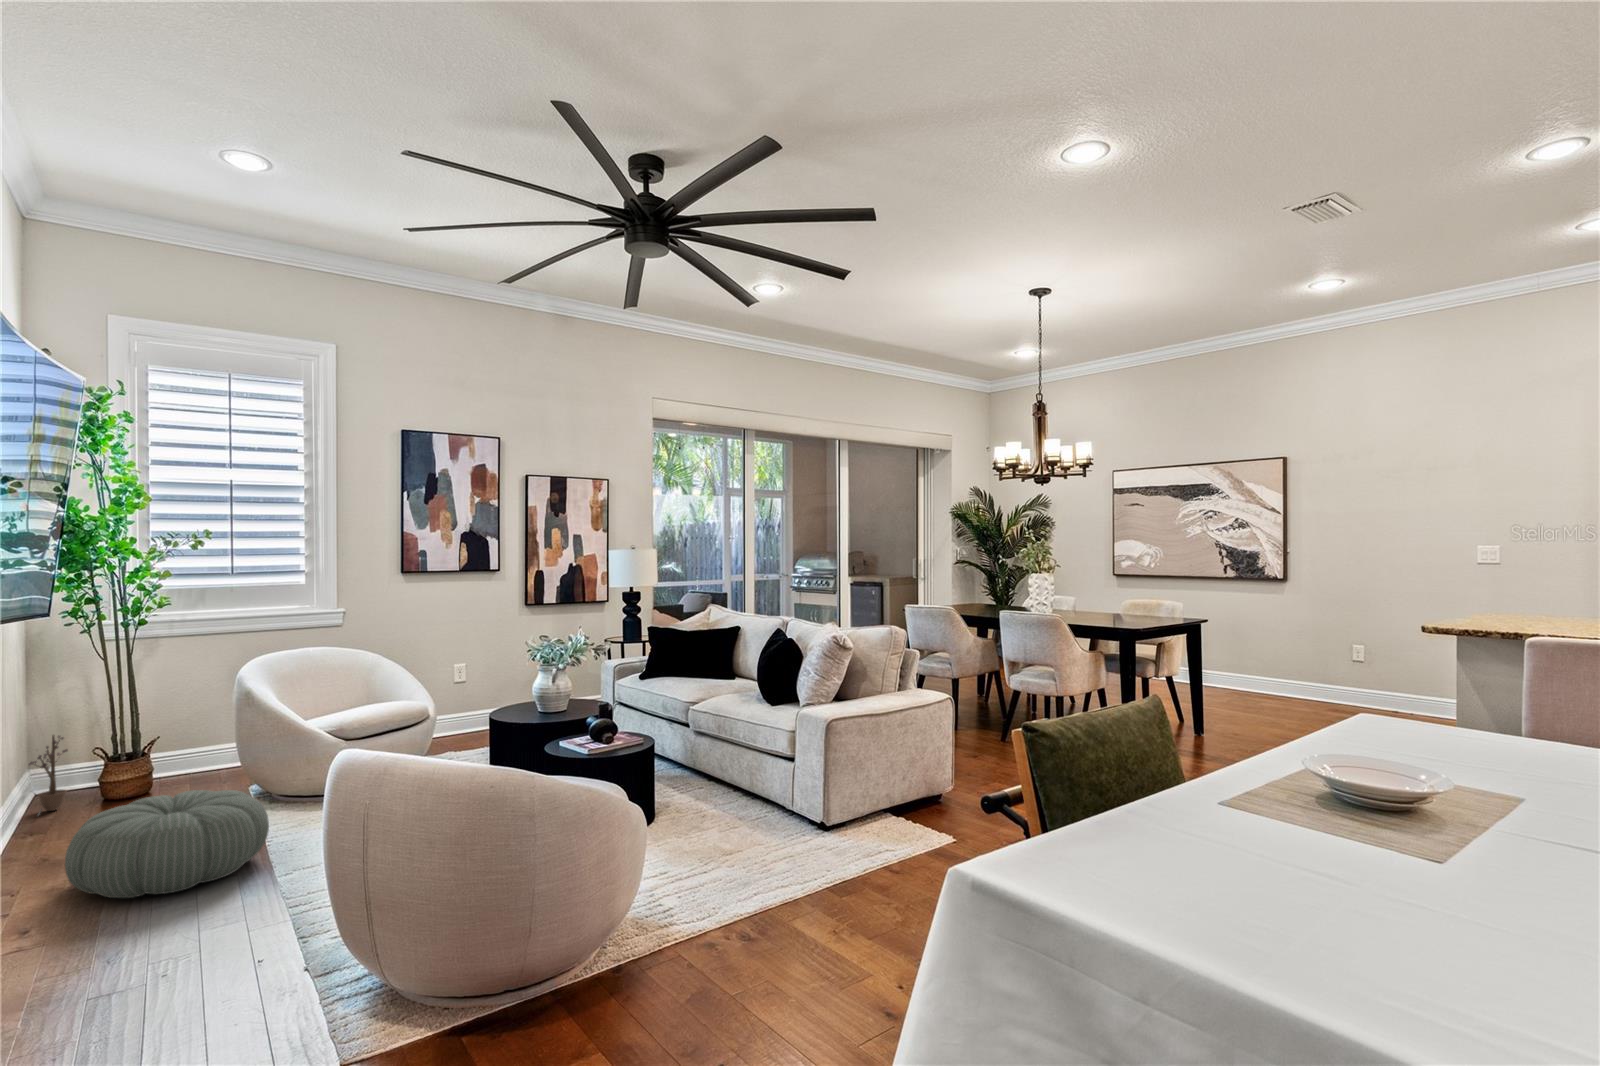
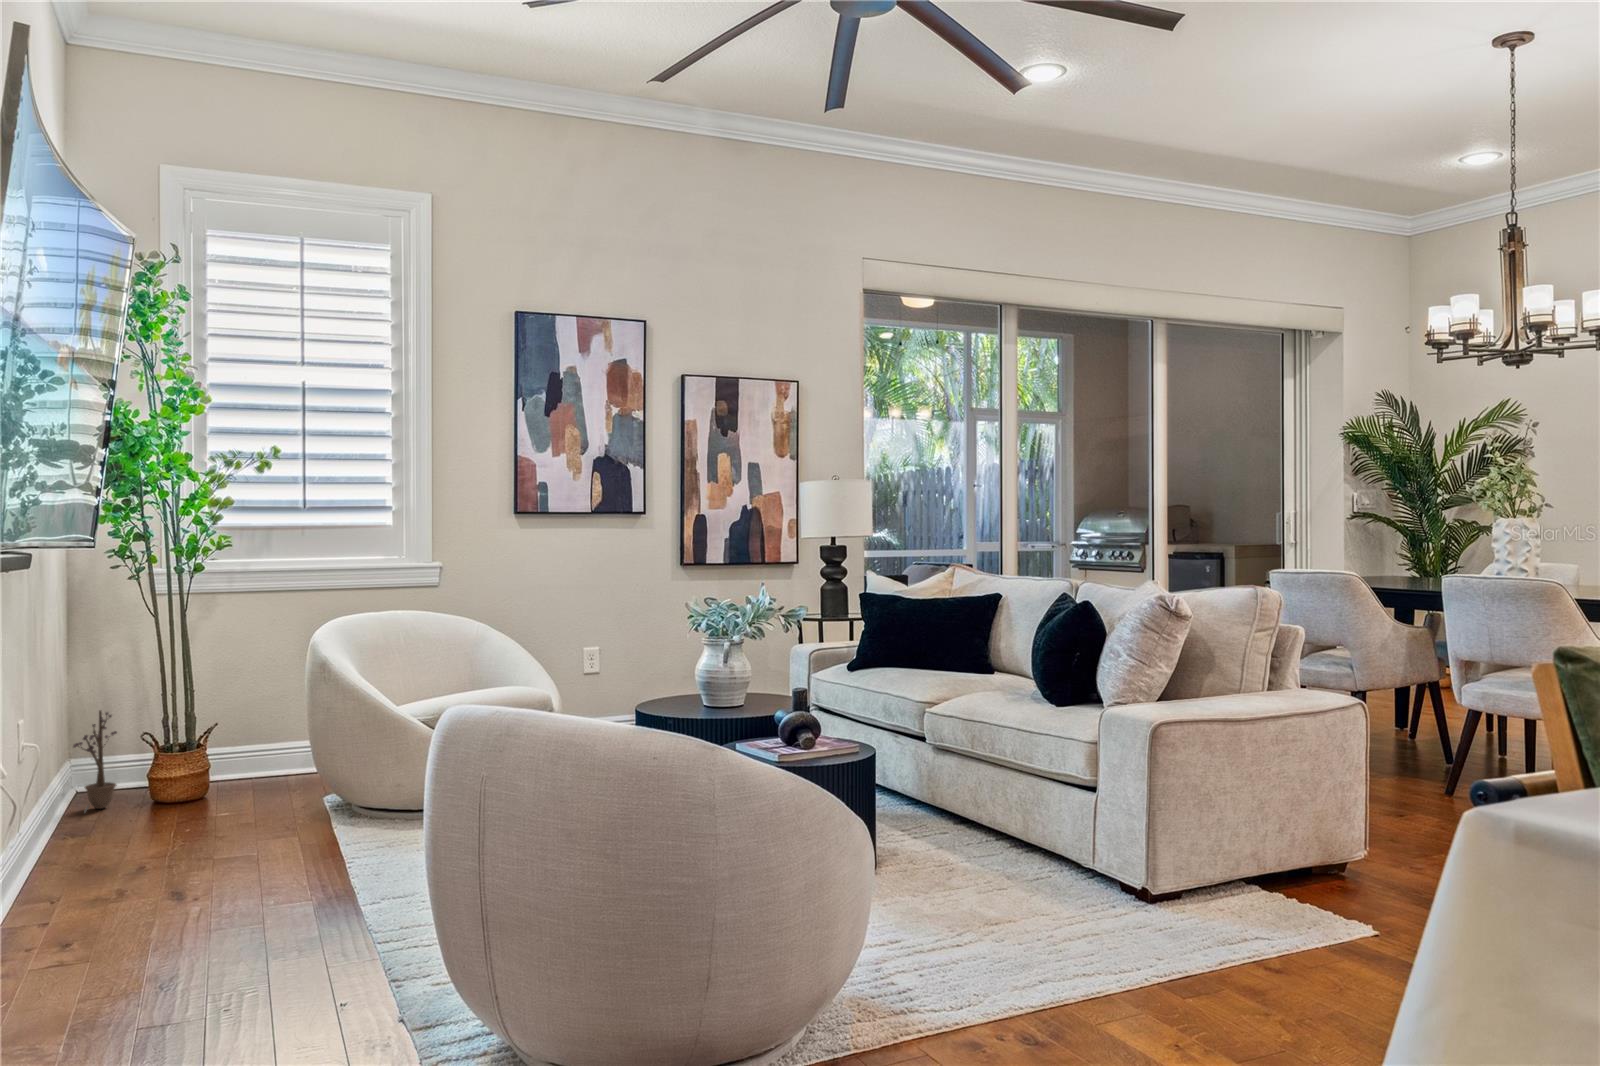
pouf: present [65,790,269,898] -> none [112,783,352,913]

